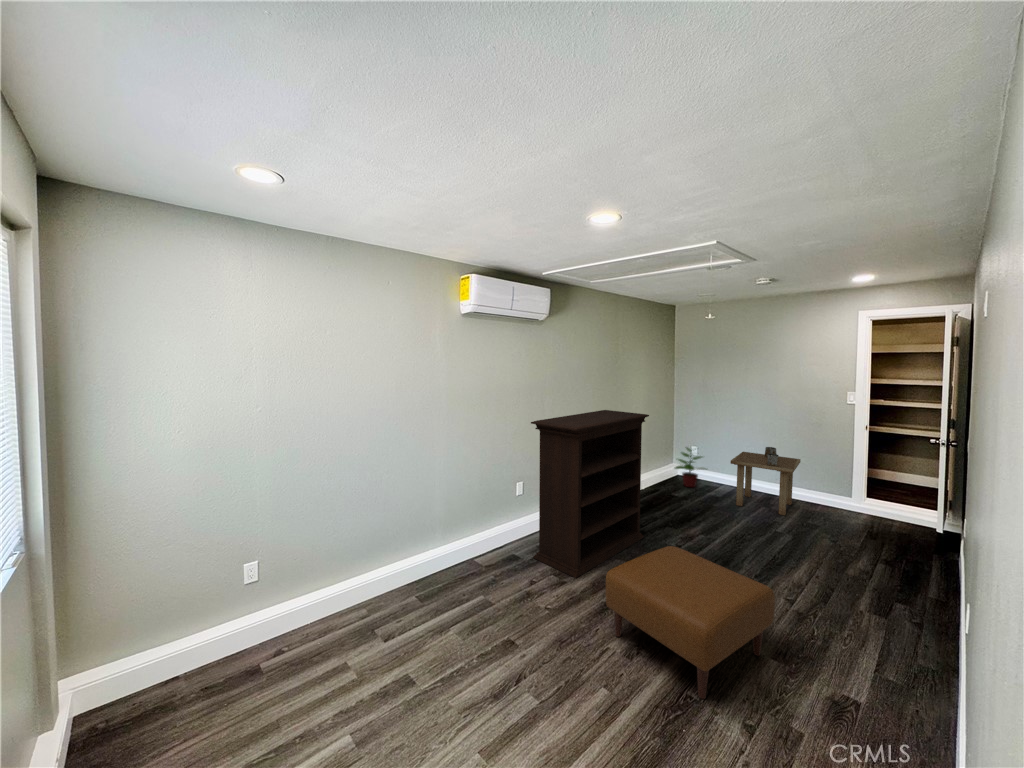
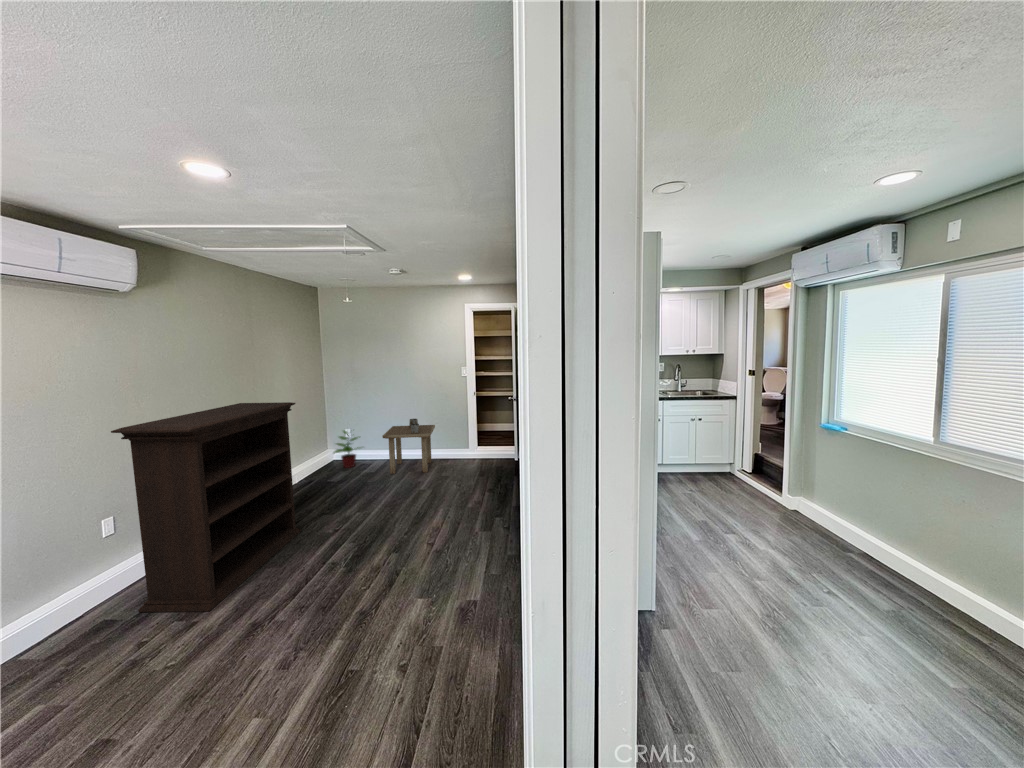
ottoman: present [605,546,775,699] -> none [244,531,419,671]

